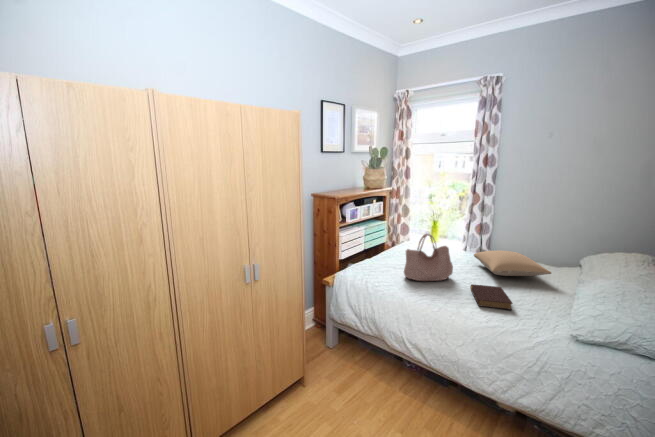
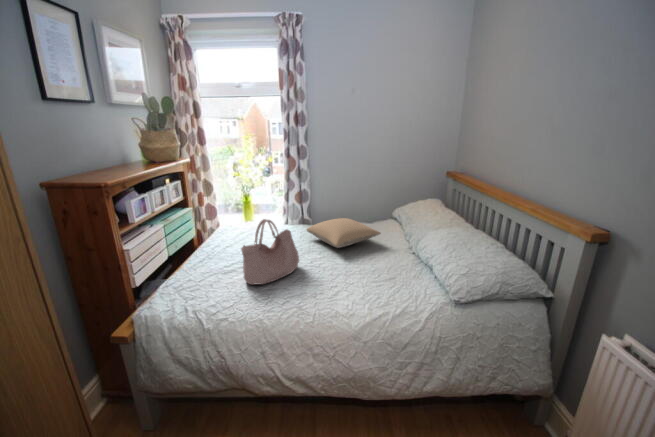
book: present [470,284,512,310] -> none [324,262,374,294]

